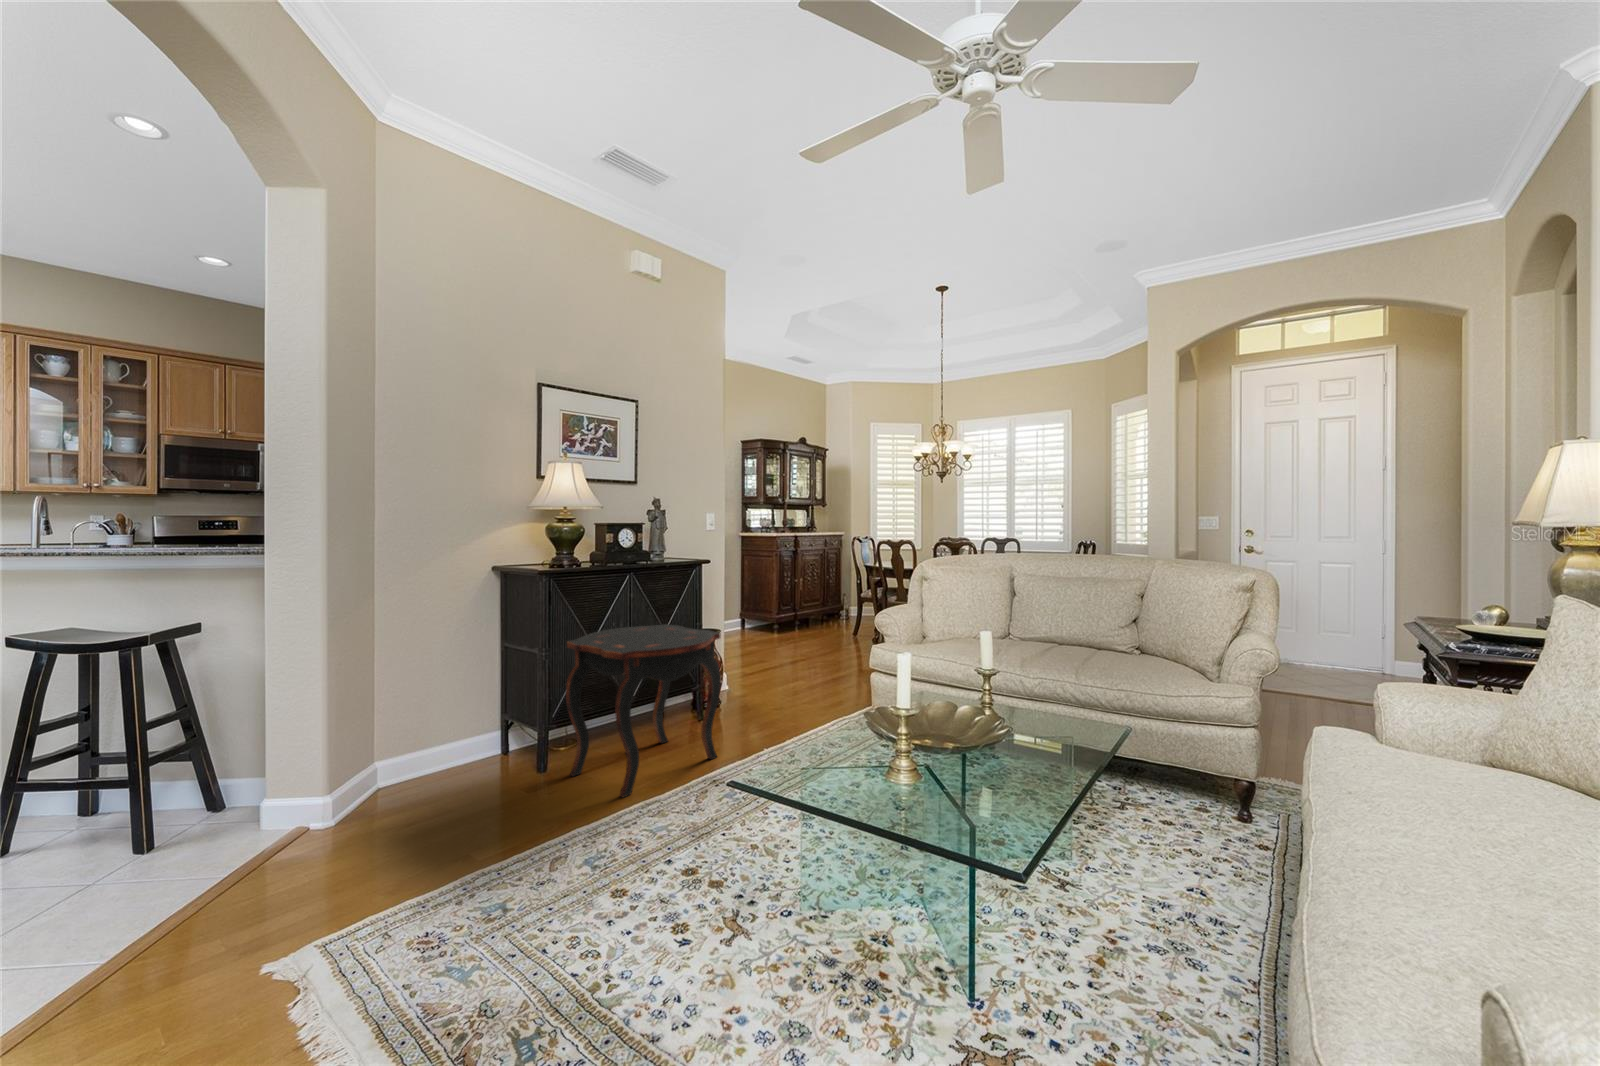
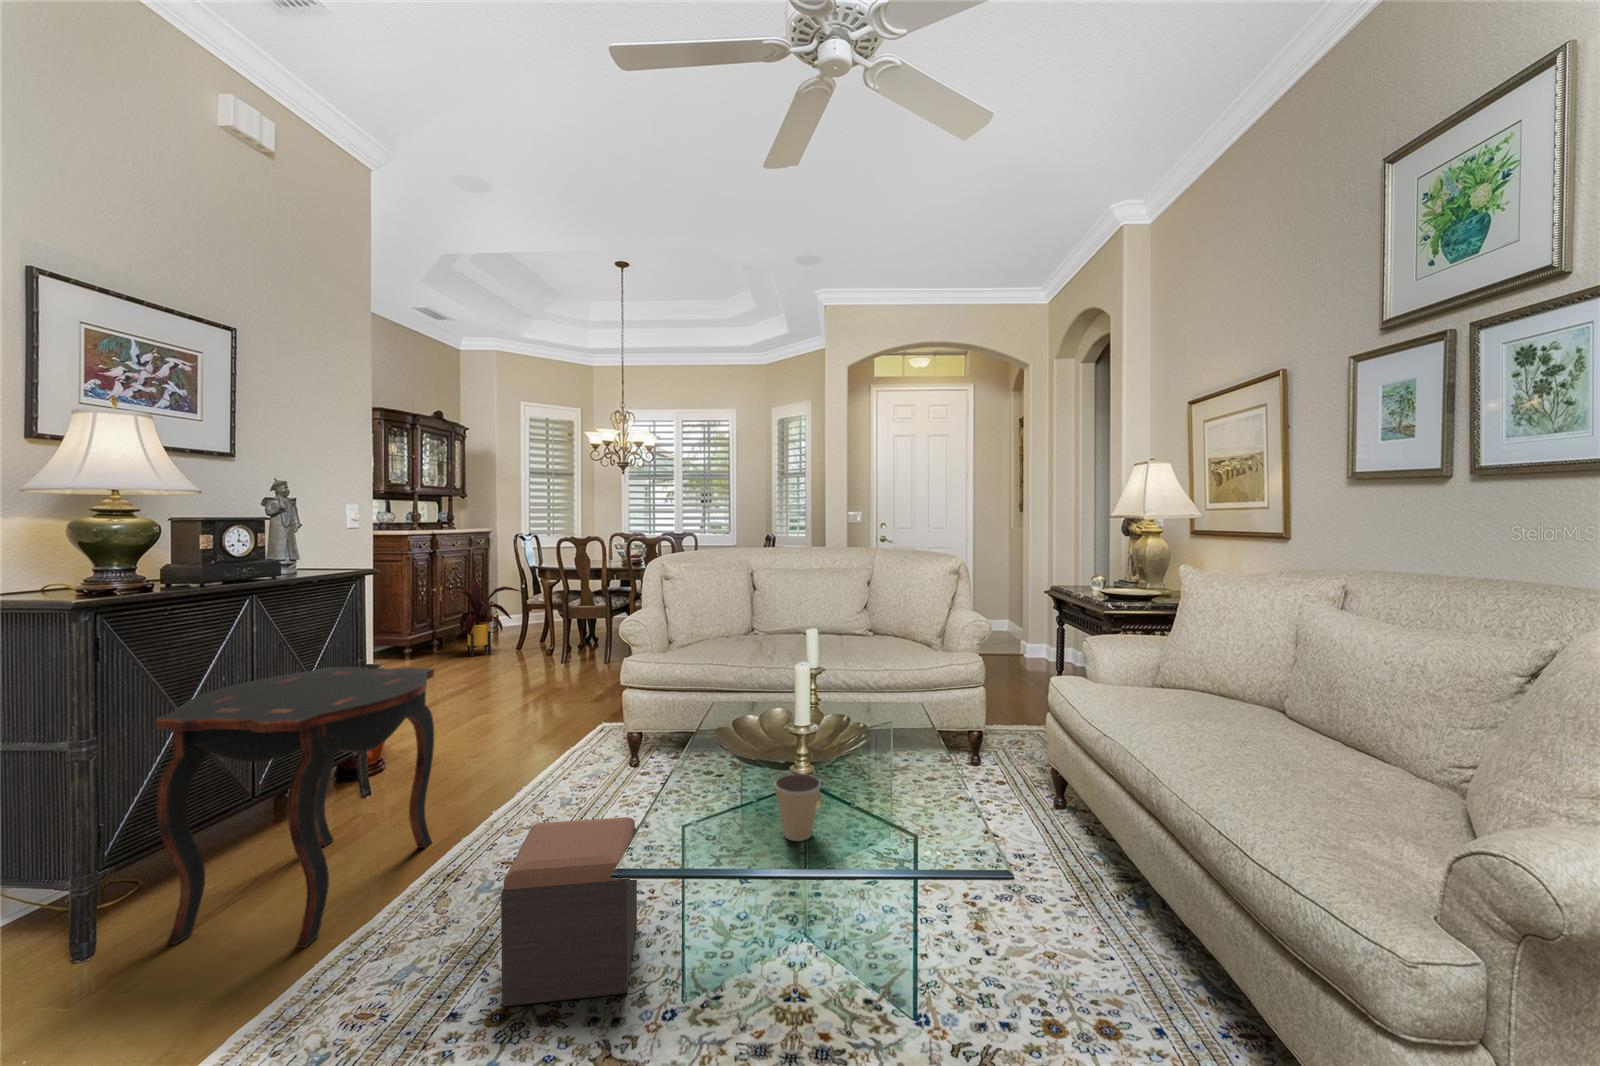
house plant: none [797,574,856,634] -> present [439,581,521,657]
coffee cup: none [866,750,908,807] -> present [774,774,821,841]
footstool: none [695,751,807,889] -> present [501,817,637,1006]

